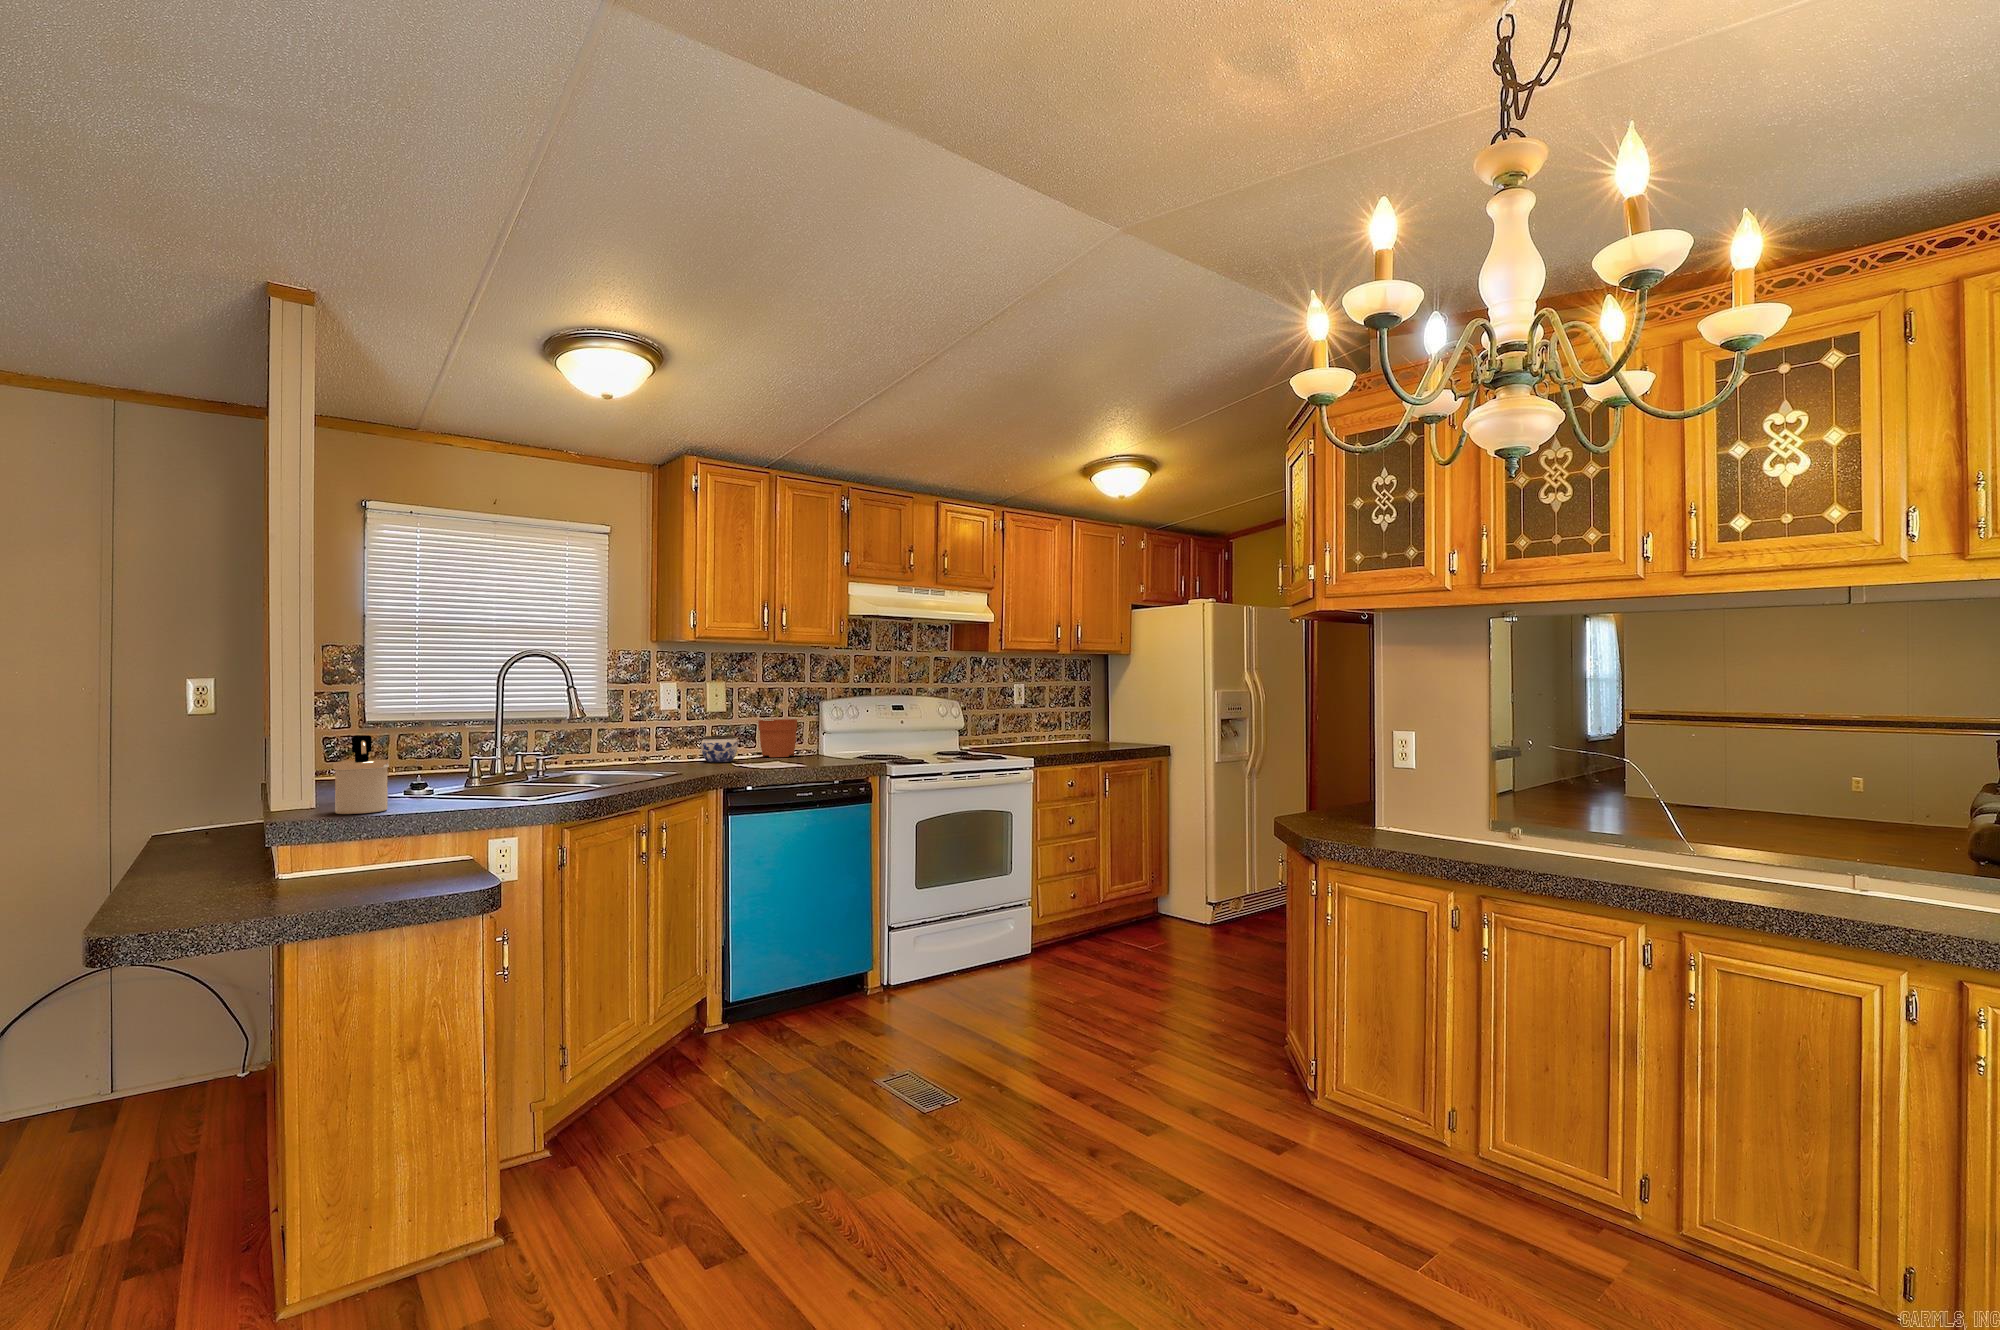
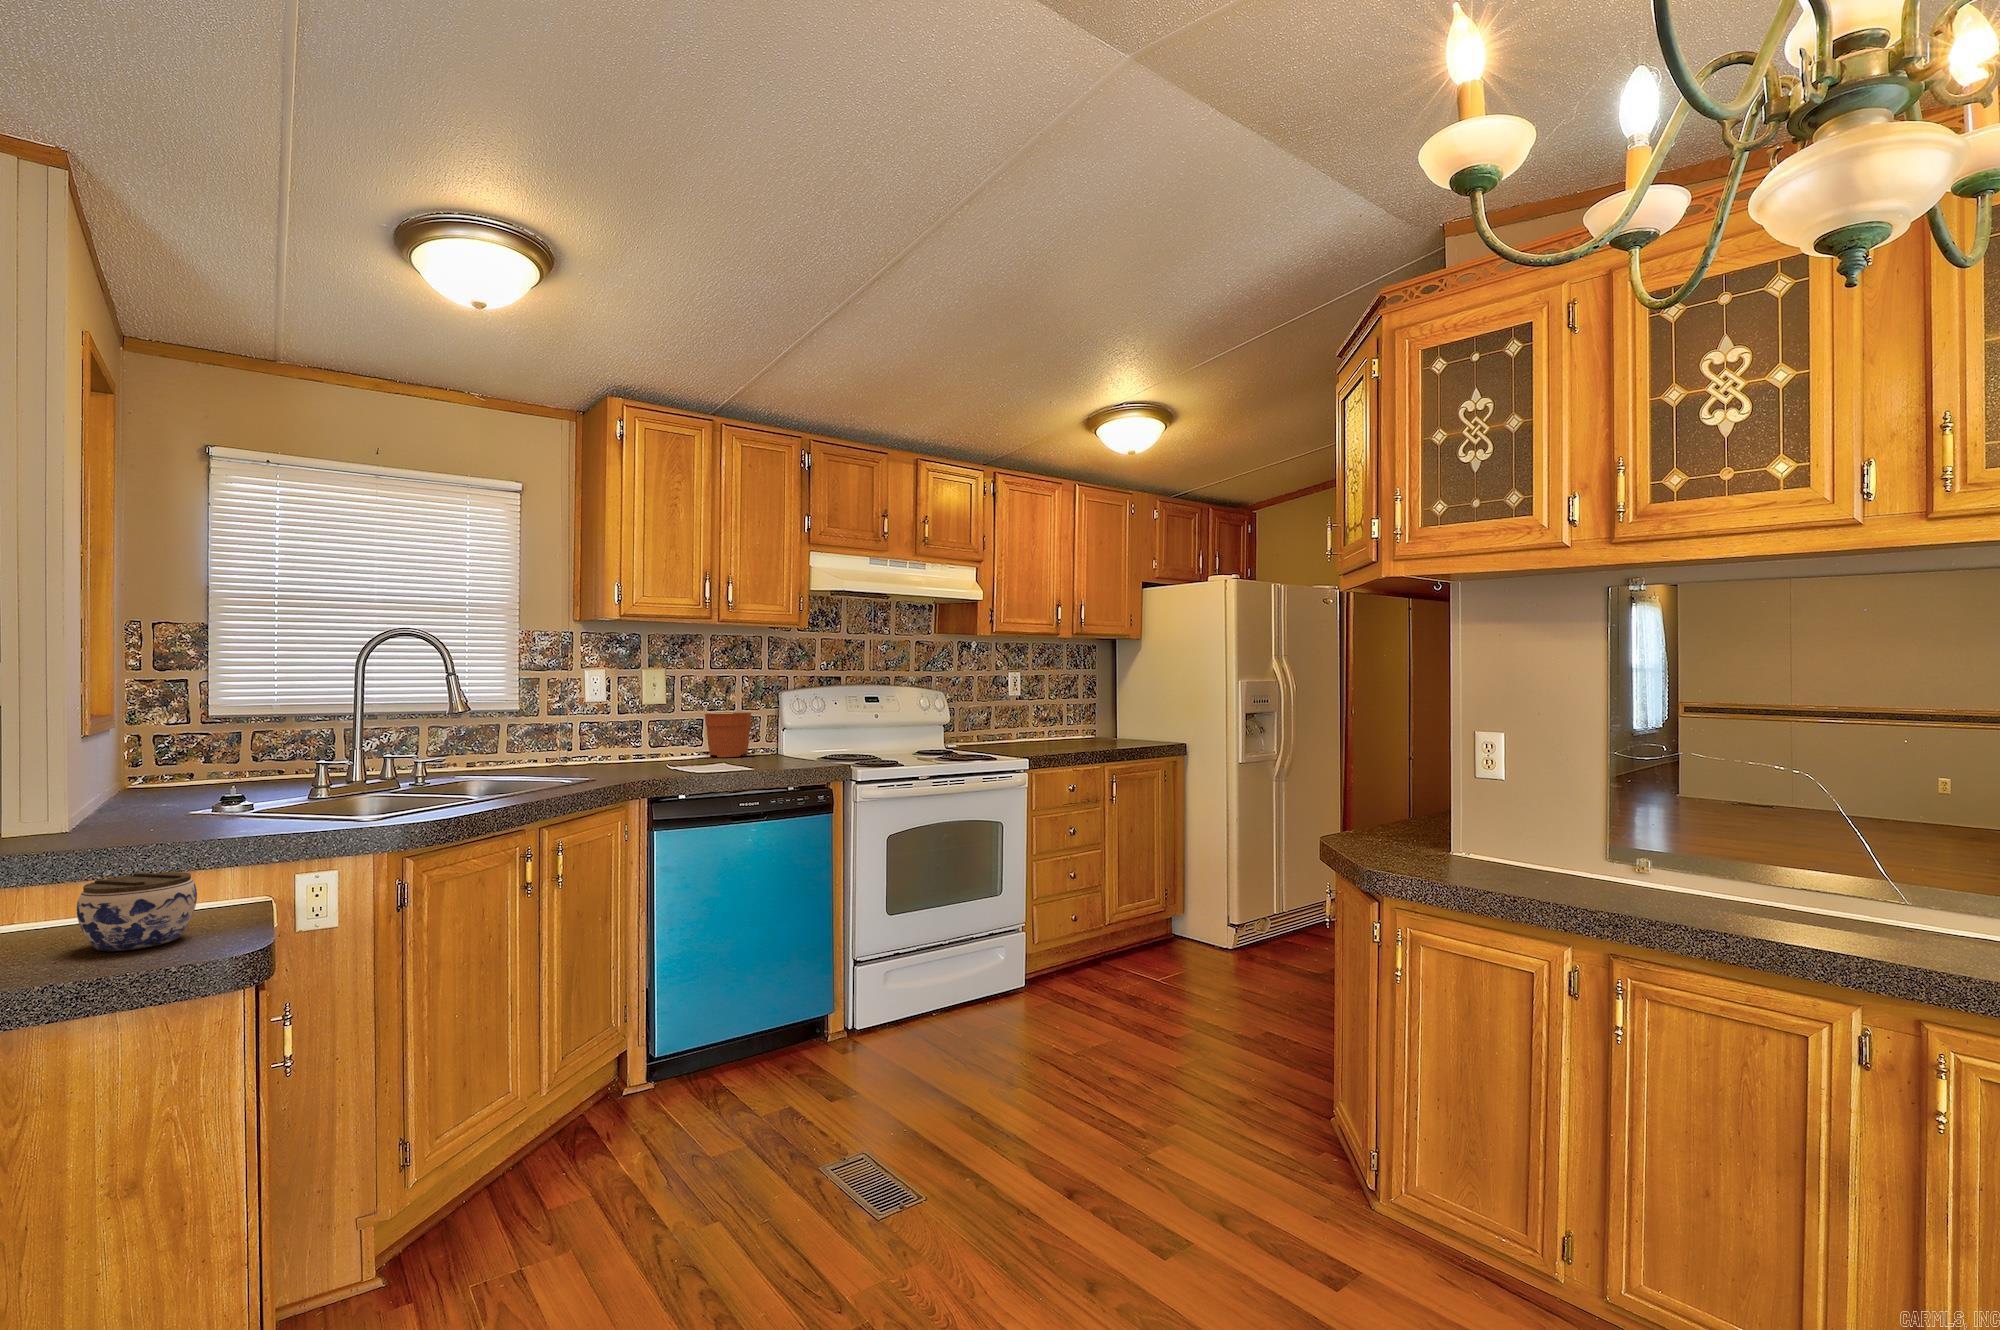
soap dispenser: present [333,735,389,814] -> none [79,737,163,842]
jar: present [701,735,738,762] -> present [77,872,197,951]

